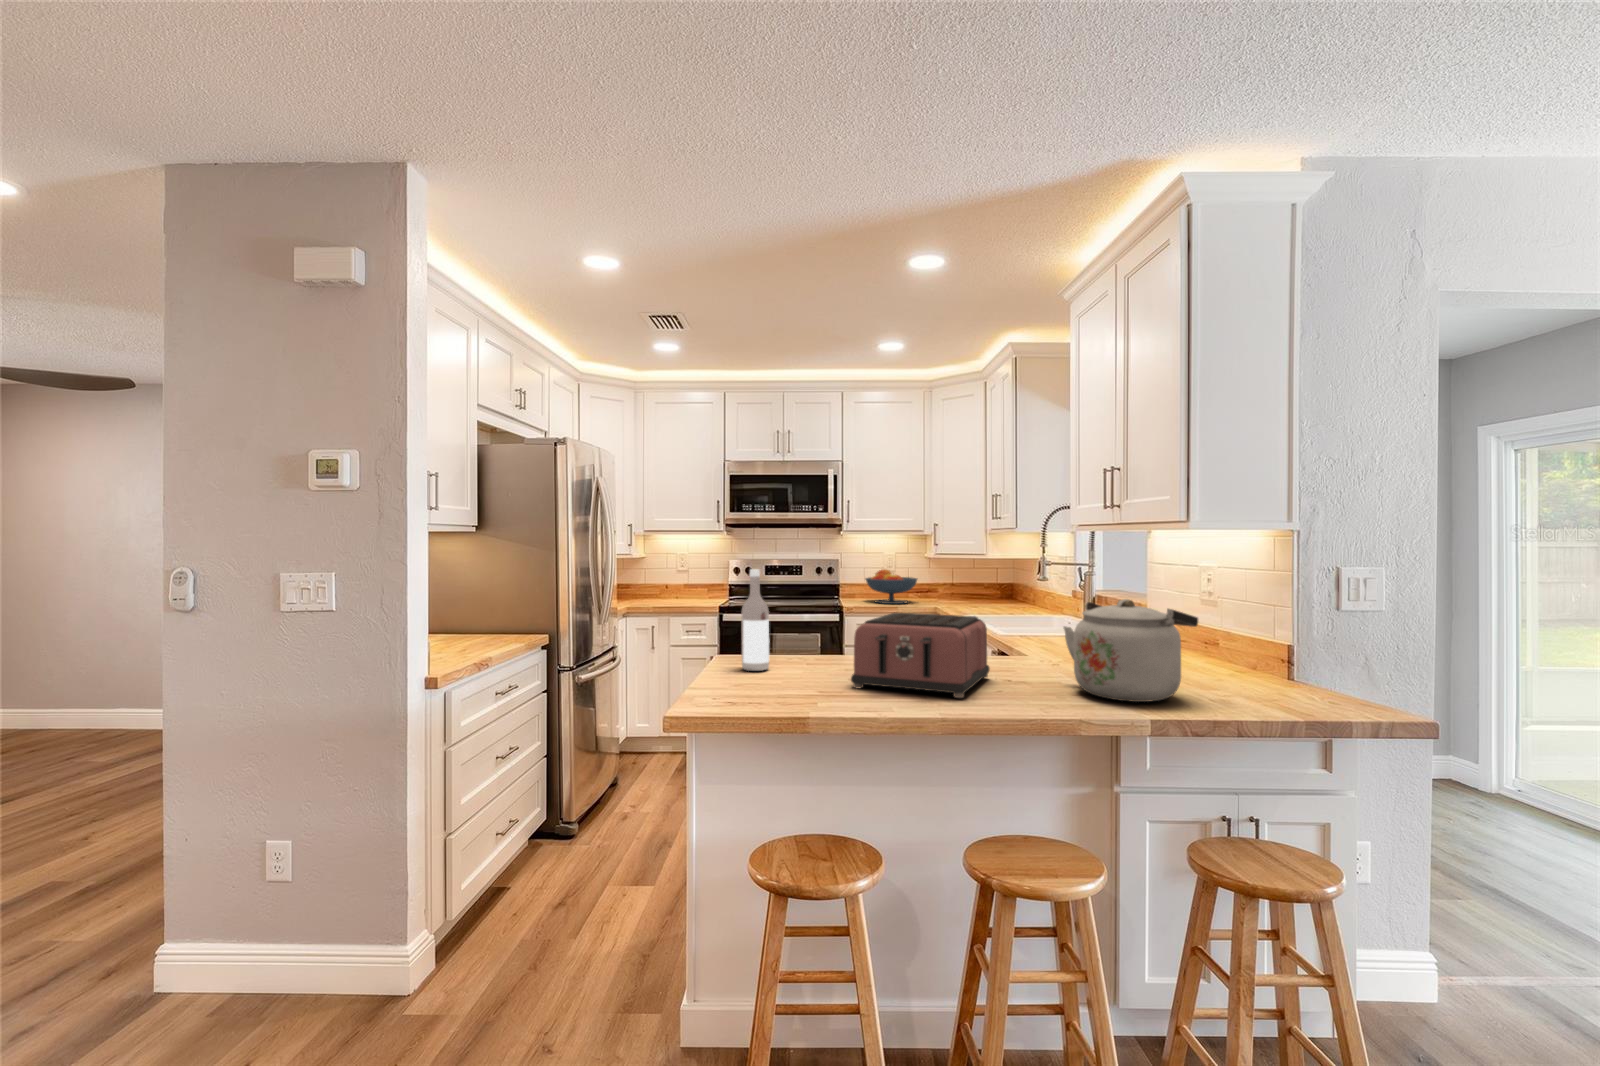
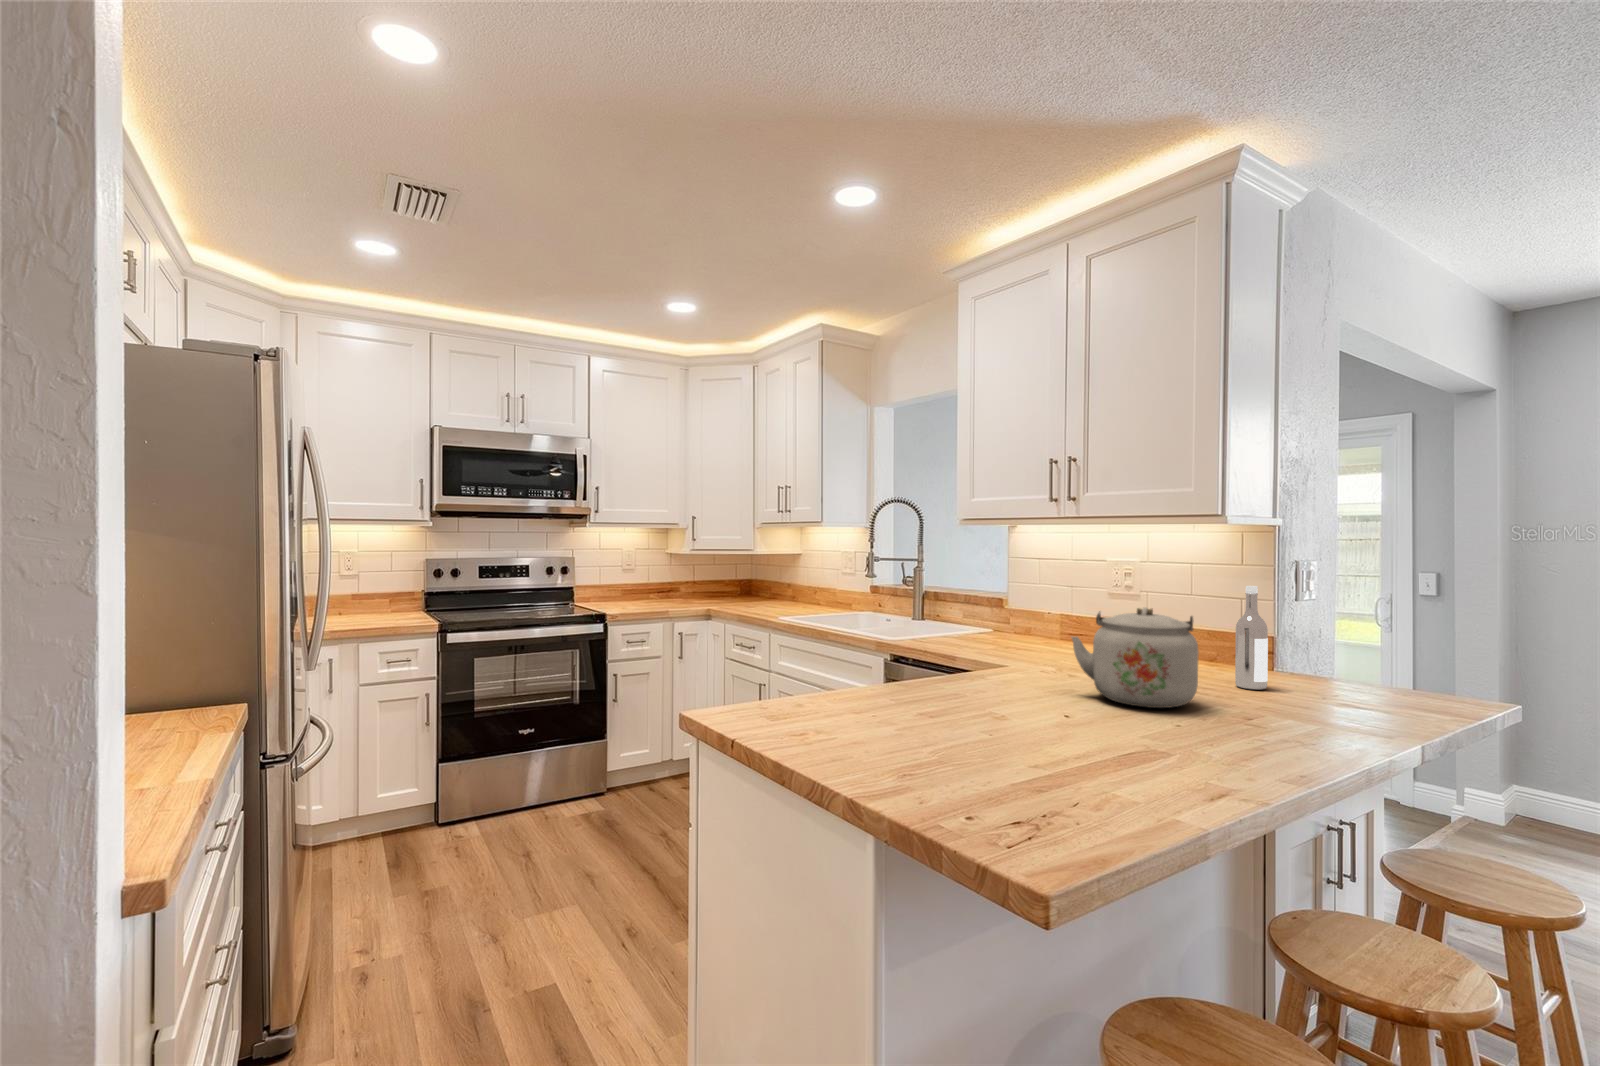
wine bottle: present [741,569,769,671] -> present [1235,586,1268,690]
fruit bowl: present [866,569,917,604] -> none [627,568,689,609]
toaster: present [851,613,990,698] -> none [895,632,1063,731]

